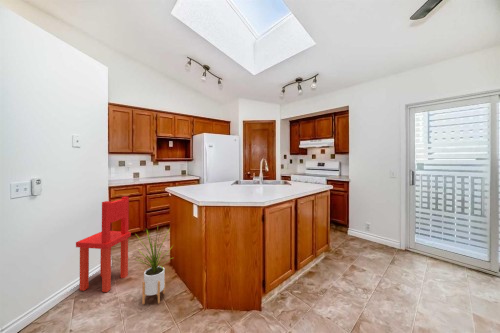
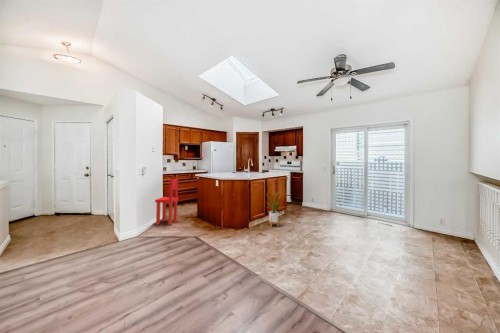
house plant: present [138,231,168,304] -> present [269,197,279,226]

